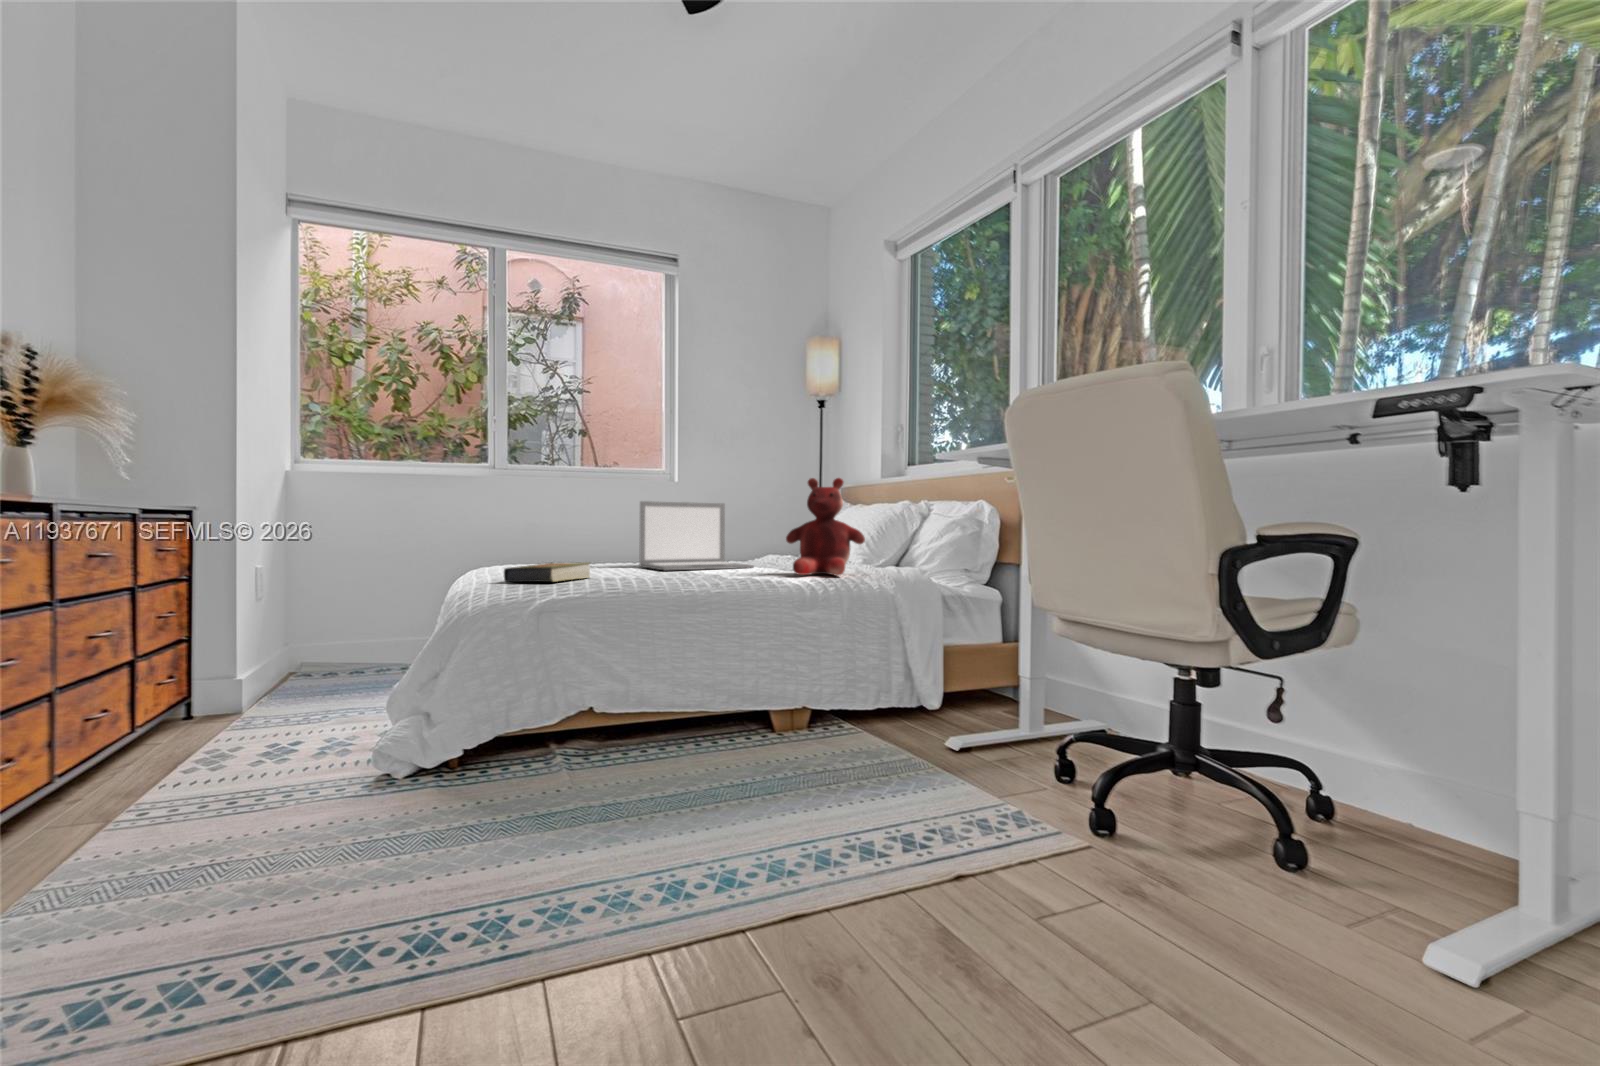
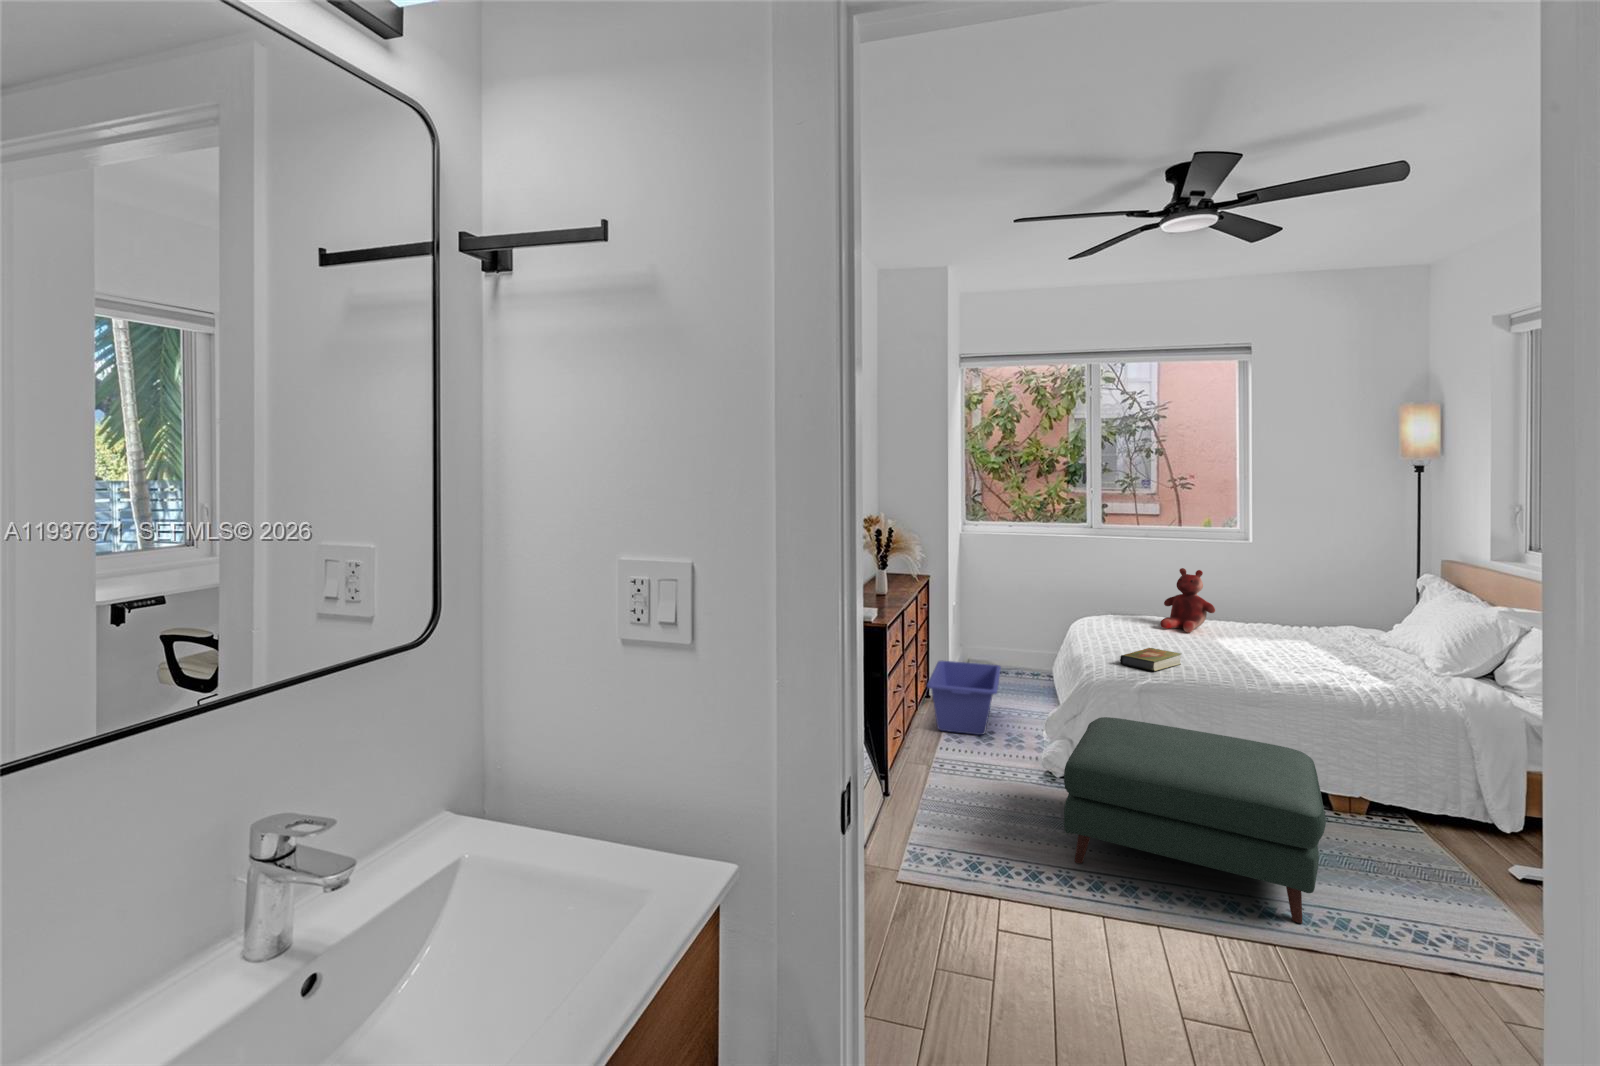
teddy bear: present [786,478,865,576] -> present [1160,568,1215,633]
laptop: present [639,501,754,570] -> none [1220,593,1329,661]
ottoman: none [354,633,794,911] -> present [1064,717,1326,924]
storage bin: none [138,637,325,757] -> present [927,661,1001,735]

